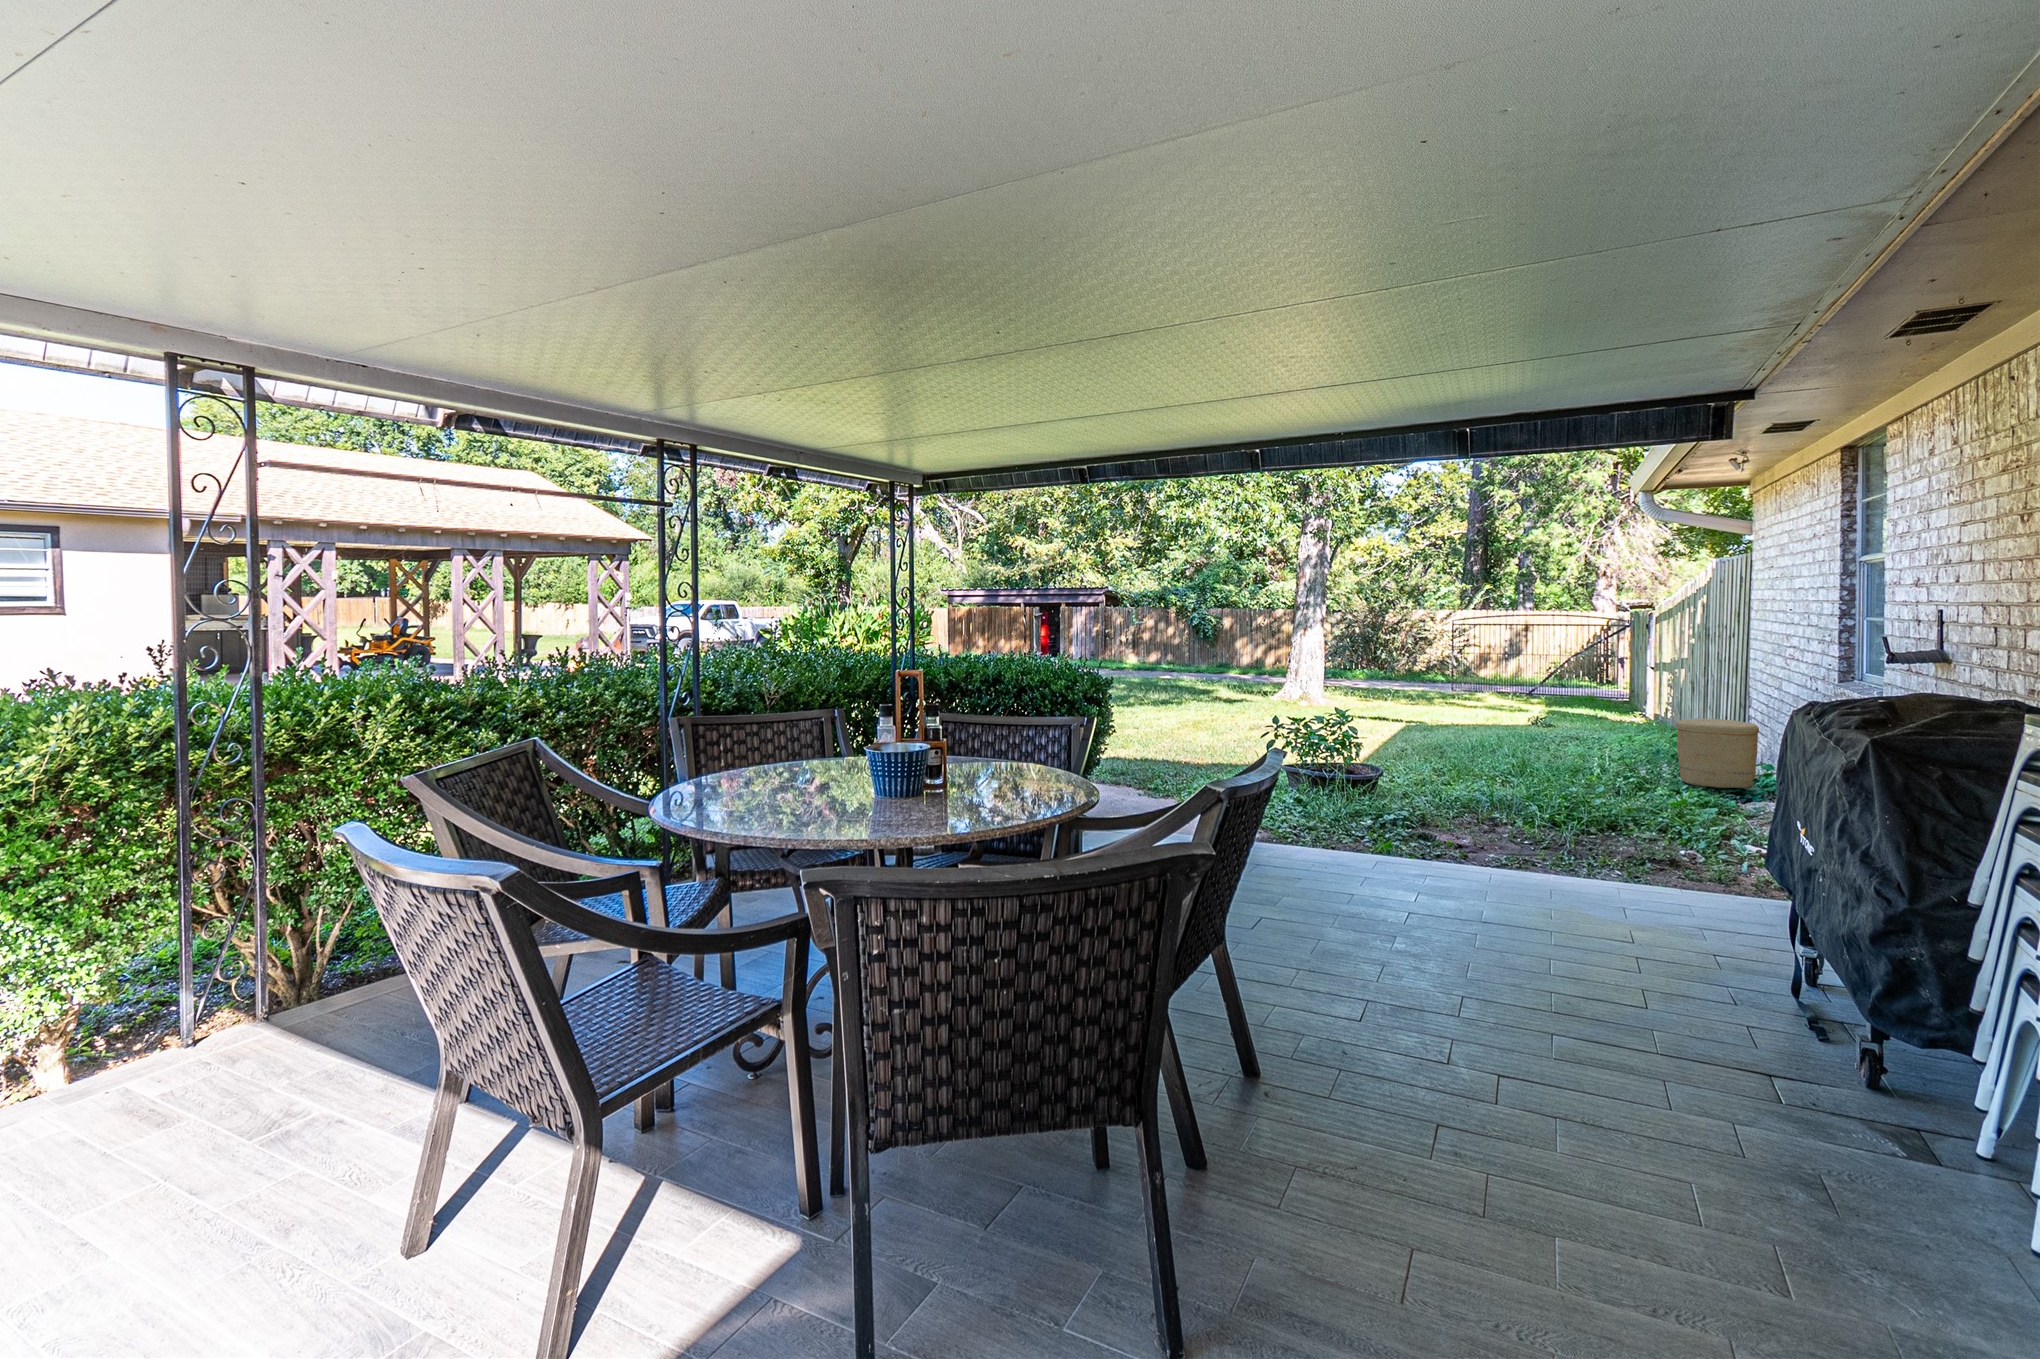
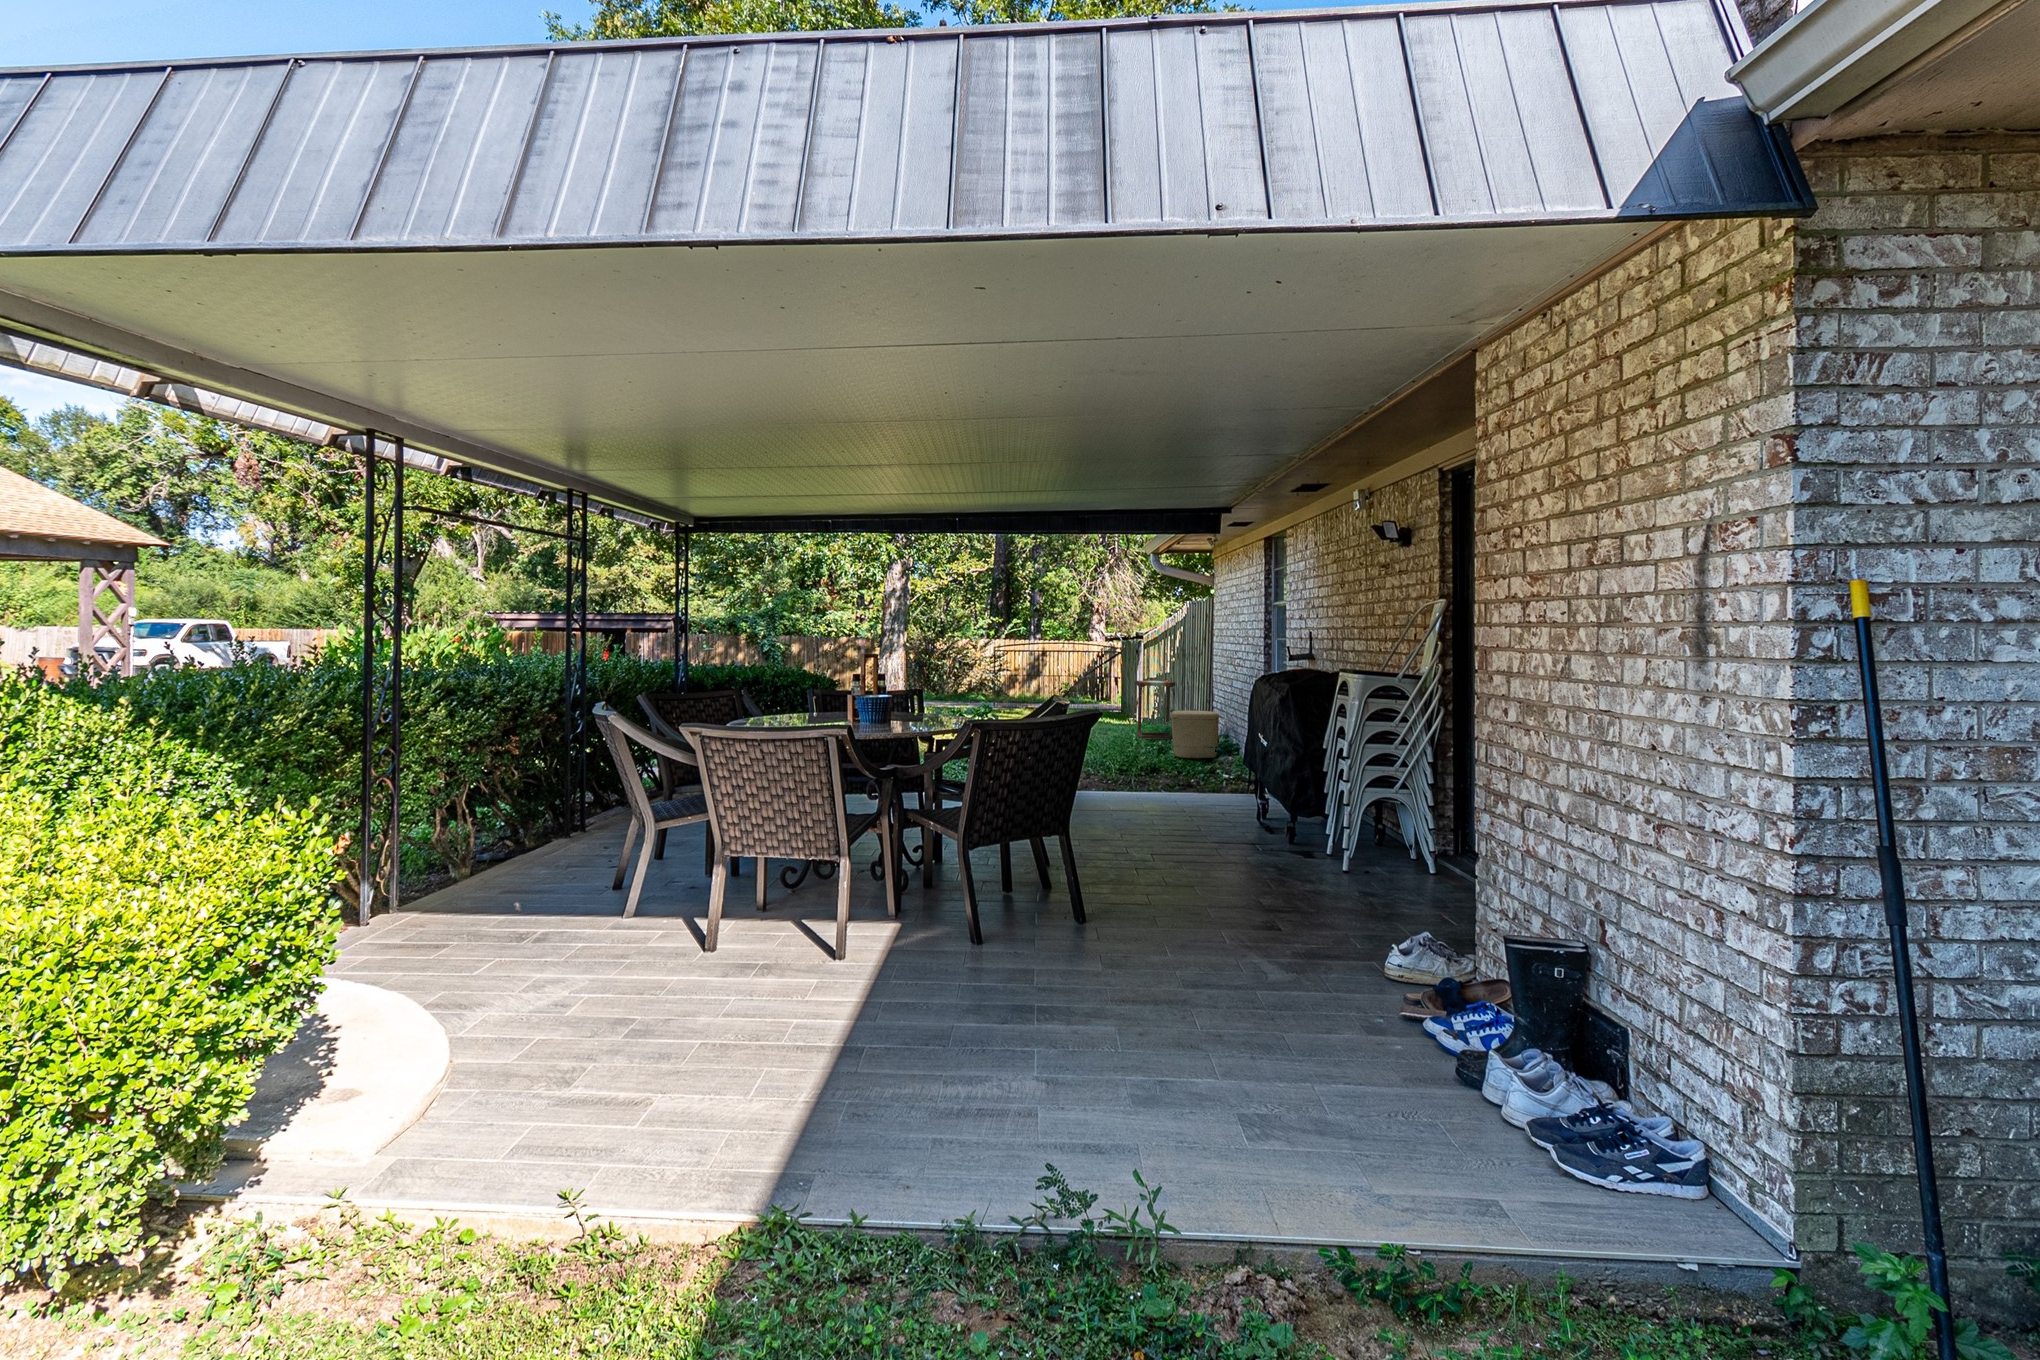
side table: none [1625,669,1705,749] -> present [1135,681,1175,739]

